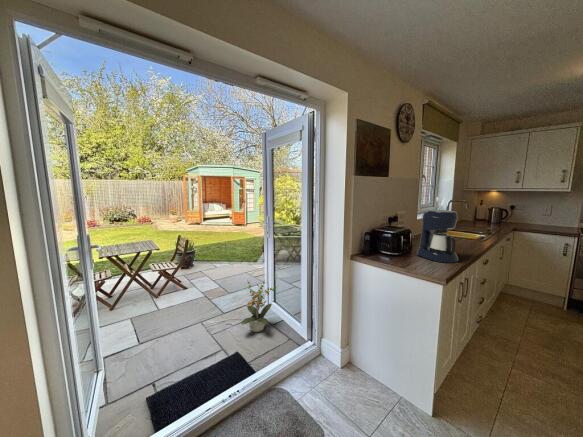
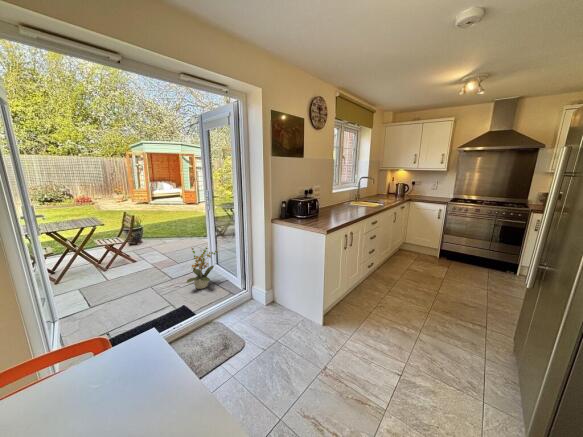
coffee maker: present [417,210,459,263] -> none [321,183,347,222]

